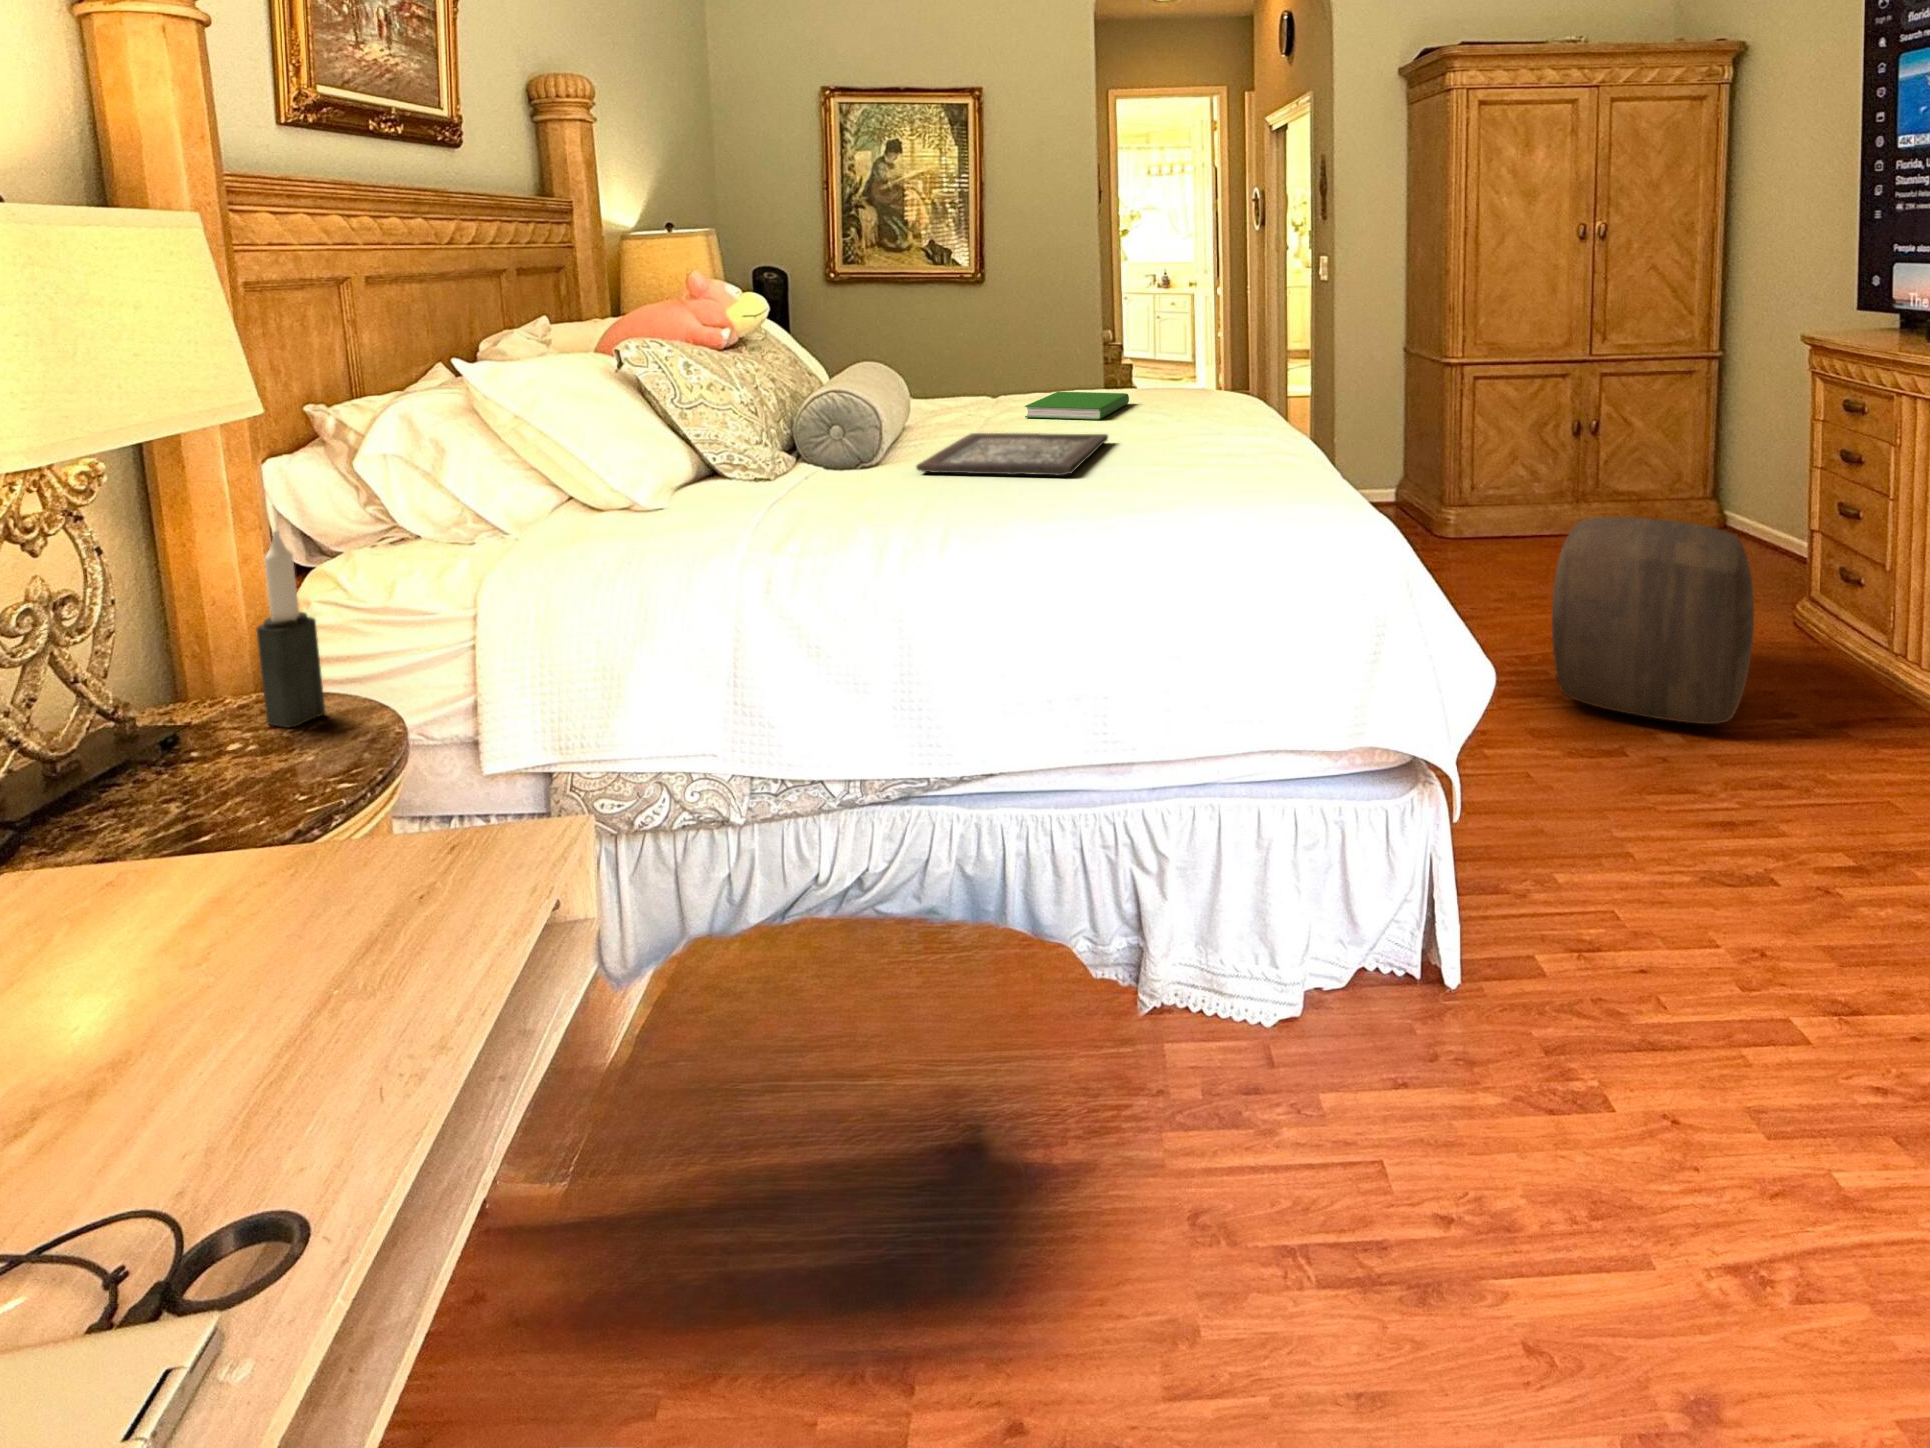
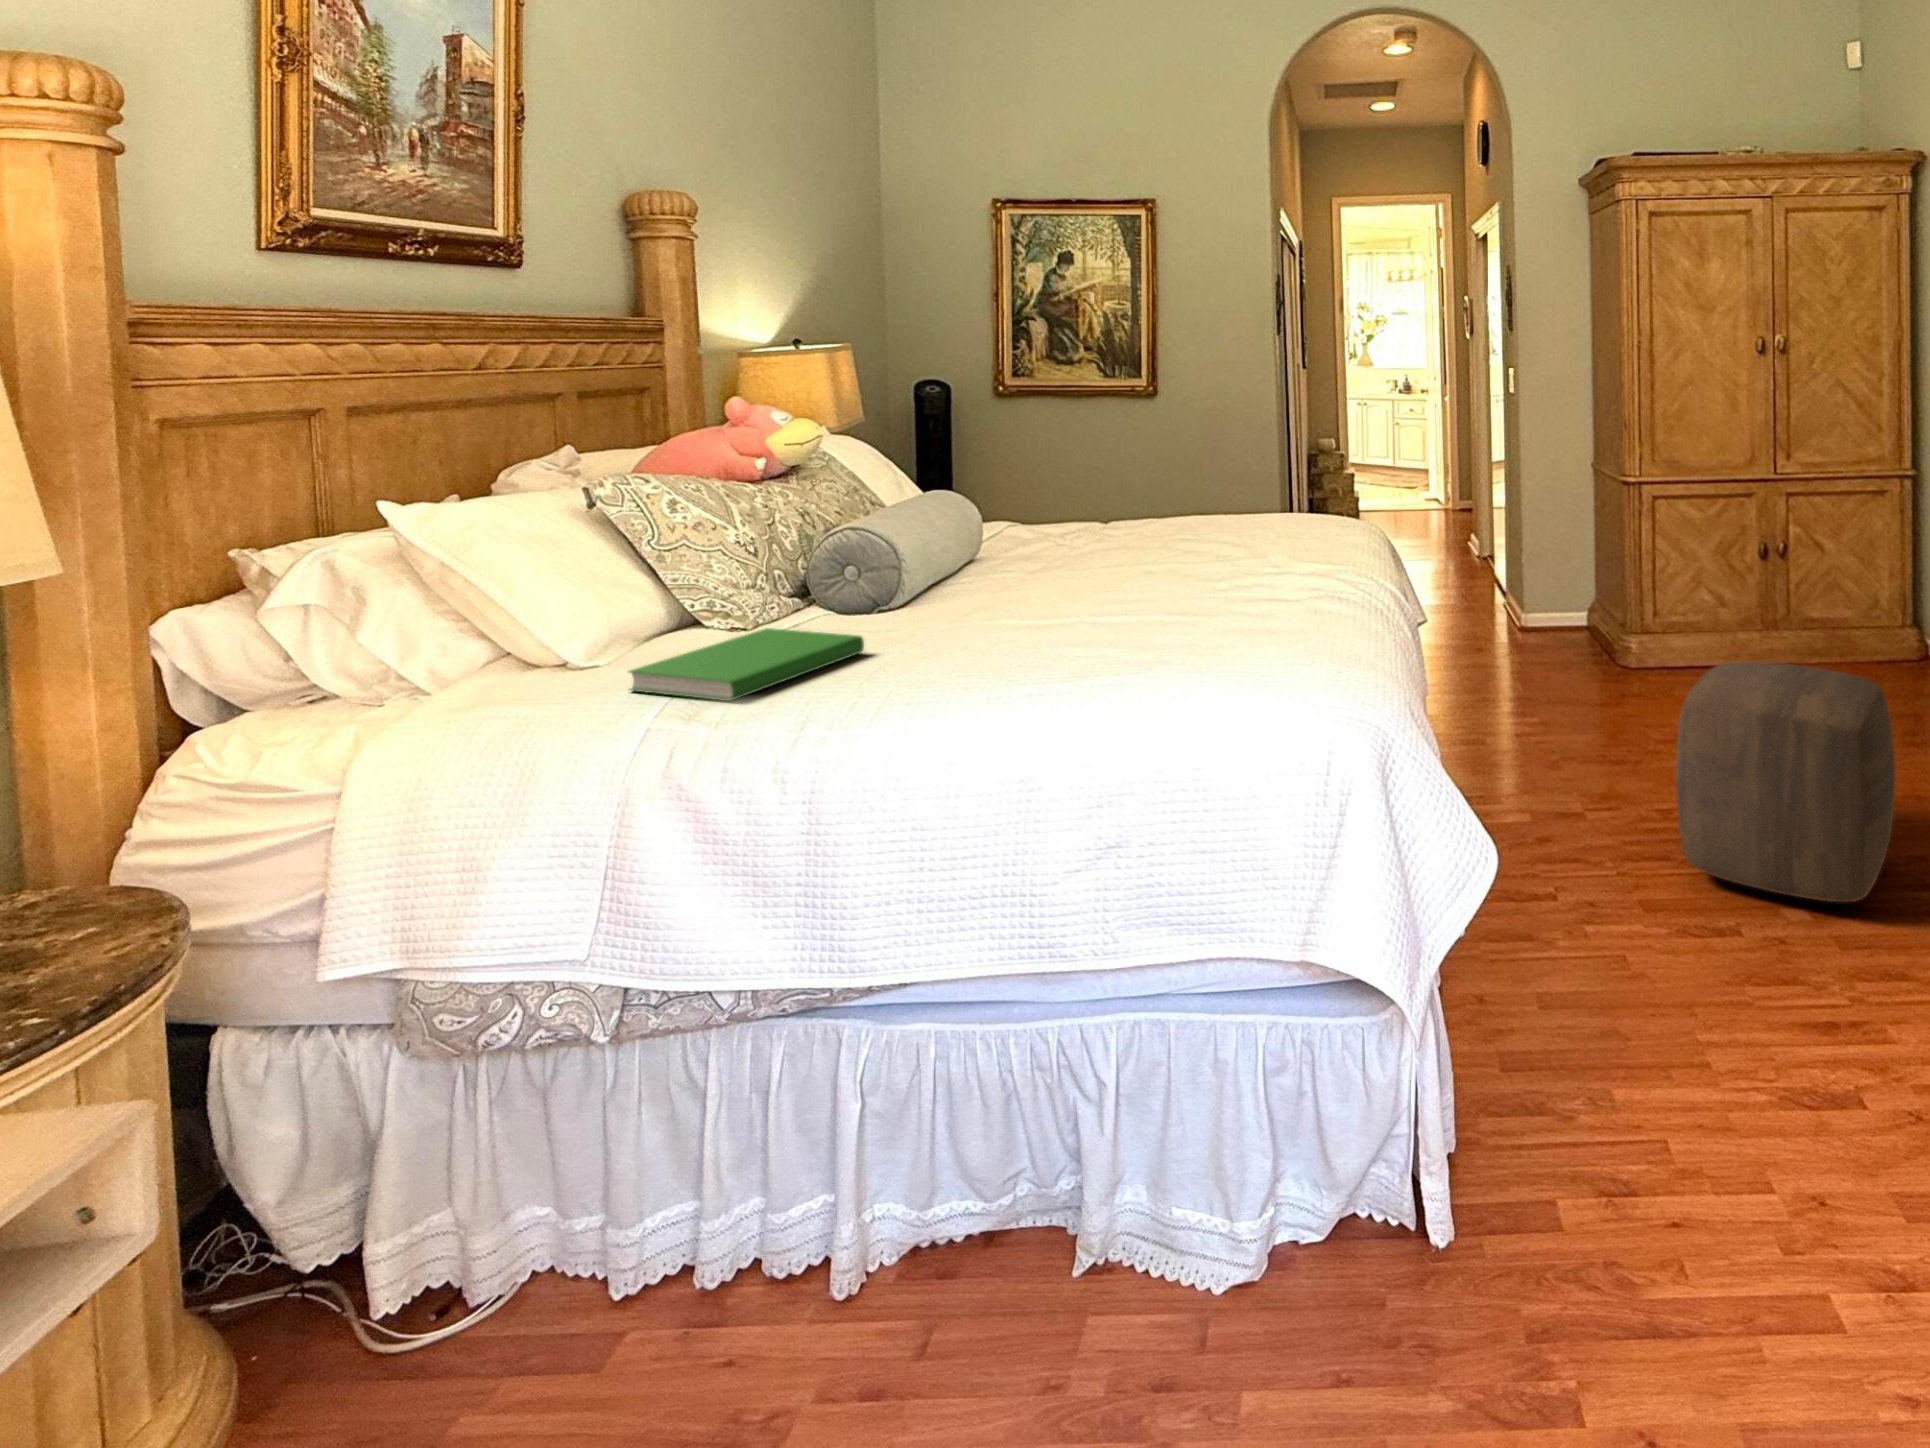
hardcover book: present [1025,392,1129,420] -> present [629,628,864,701]
tray: present [916,433,1108,476] -> none [918,572,1158,625]
candle: present [257,530,325,727] -> none [16,703,100,932]

